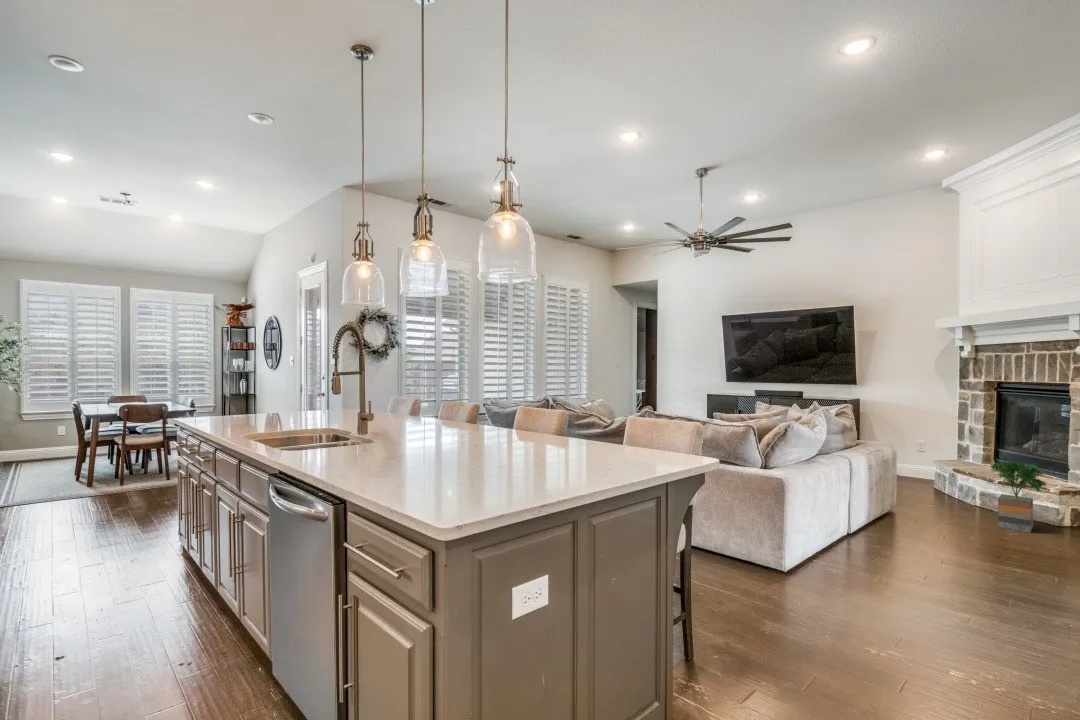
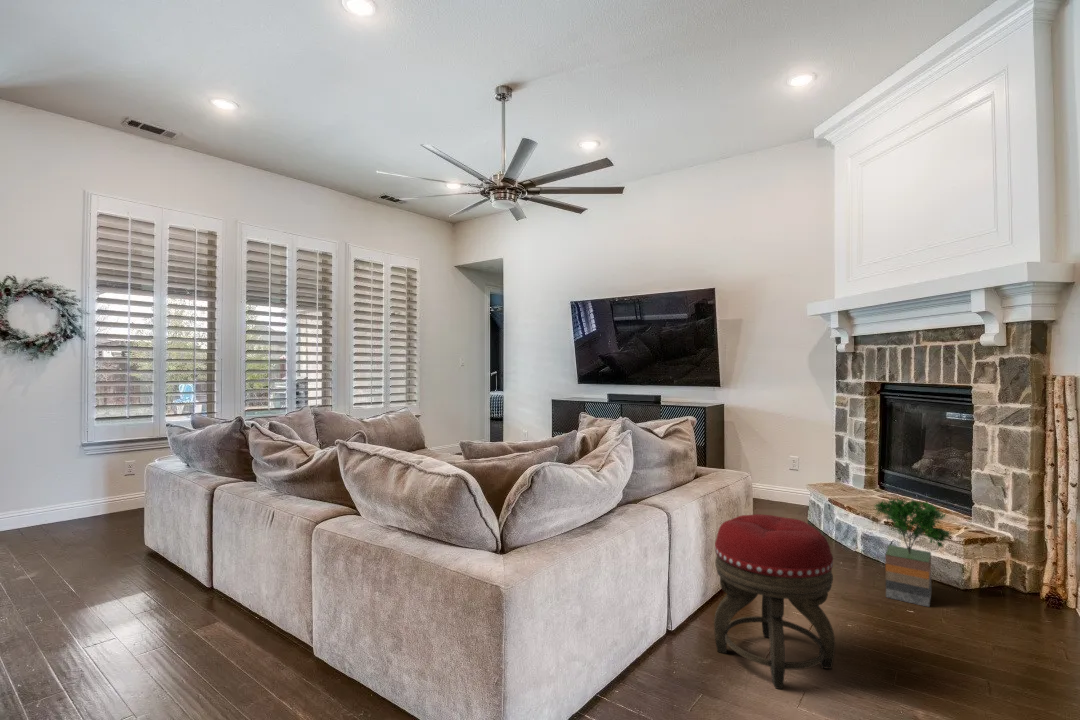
footstool: none [881,462,963,557] -> present [714,514,835,689]

